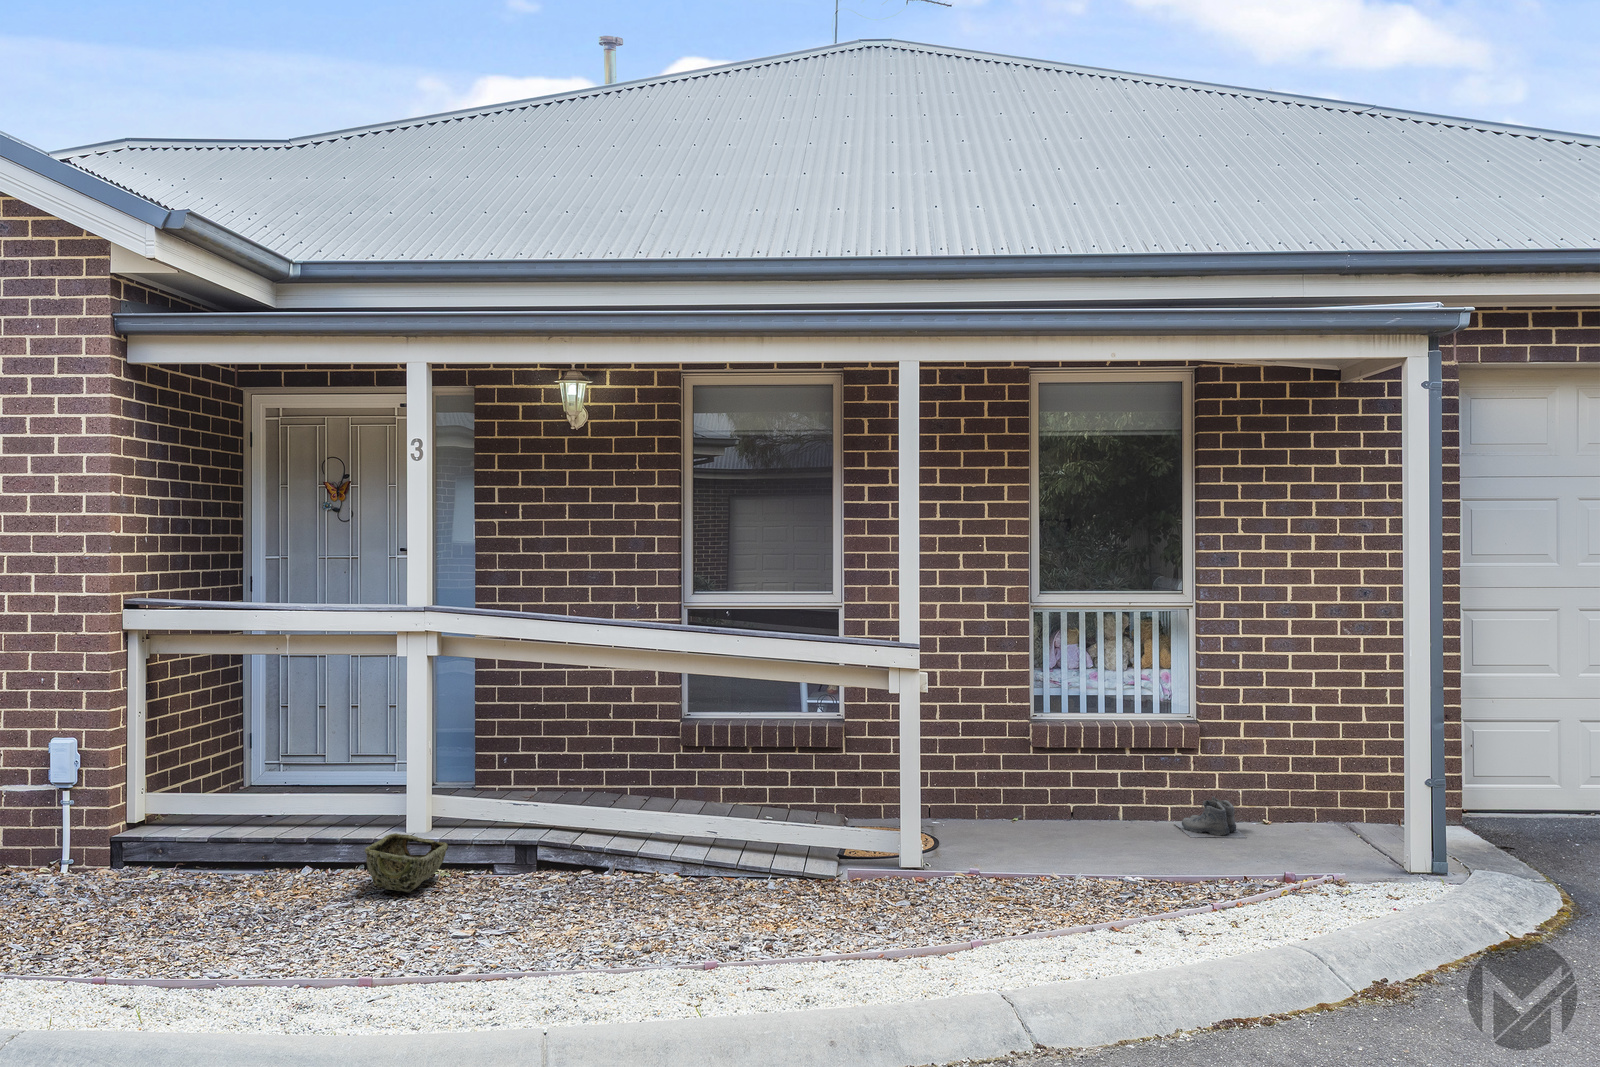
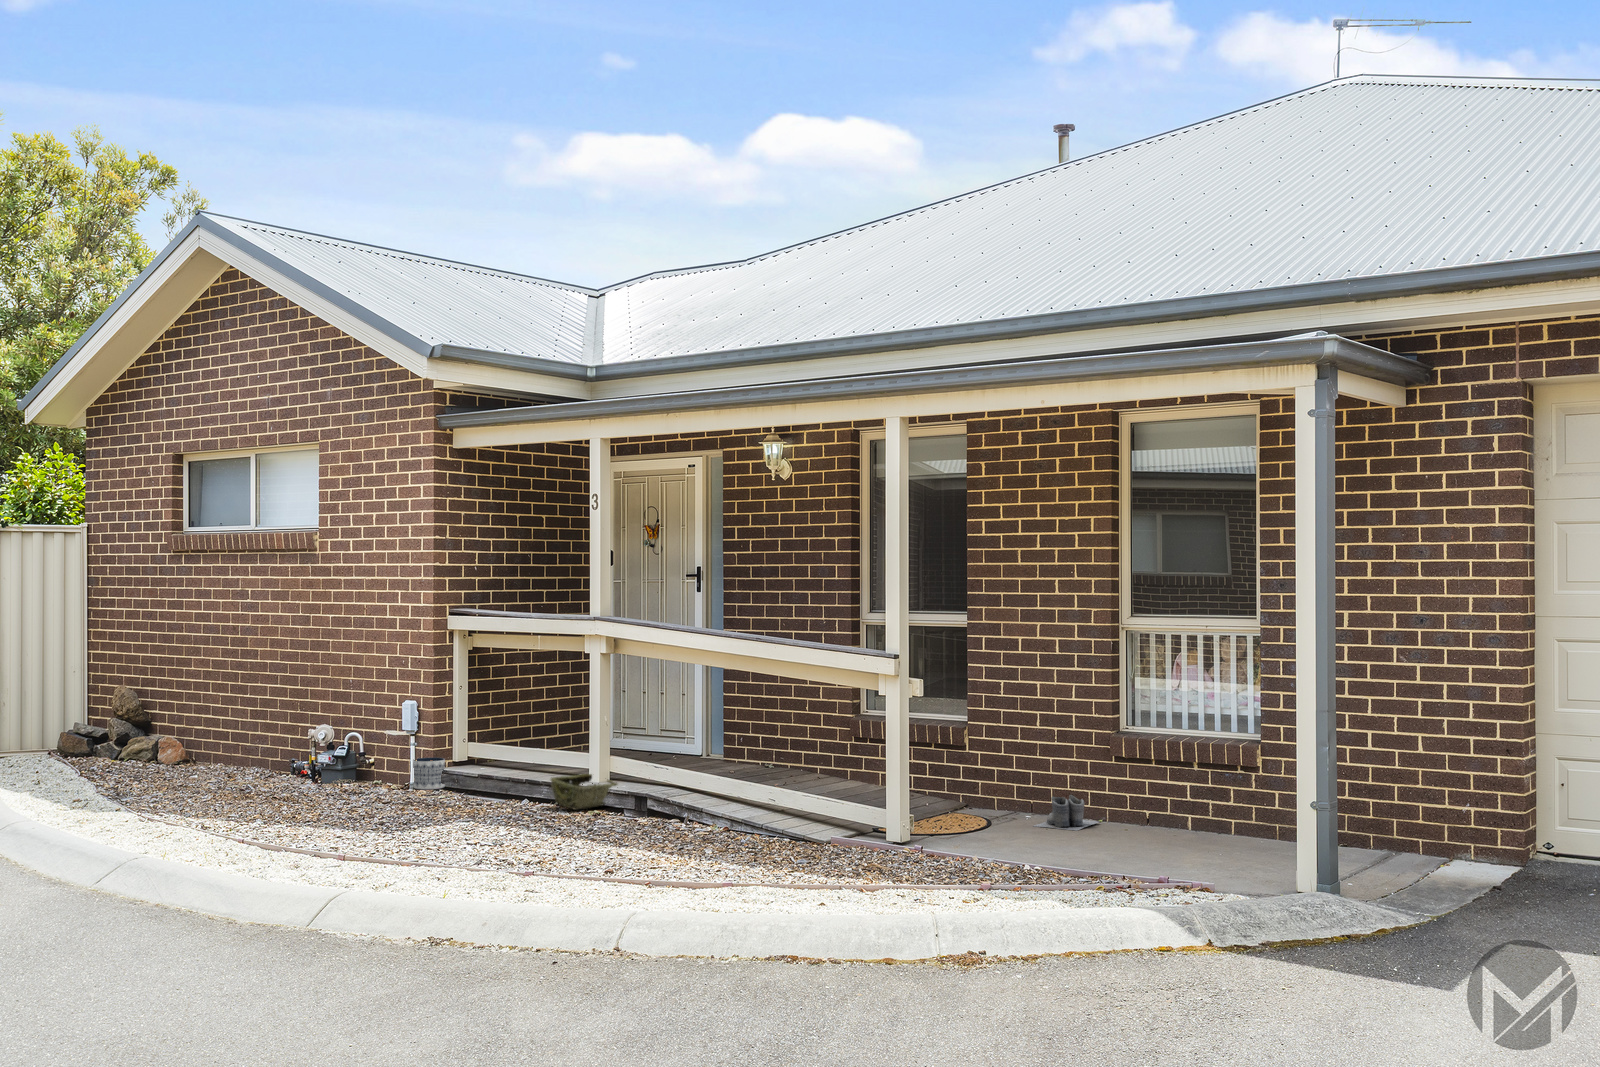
boots: present [1174,796,1246,838] -> present [1034,795,1098,831]
planter: none [37,830,93,886] -> present [413,758,445,790]

